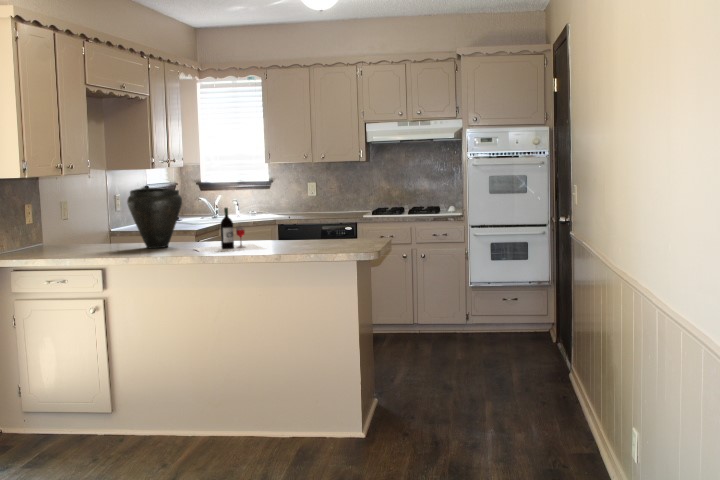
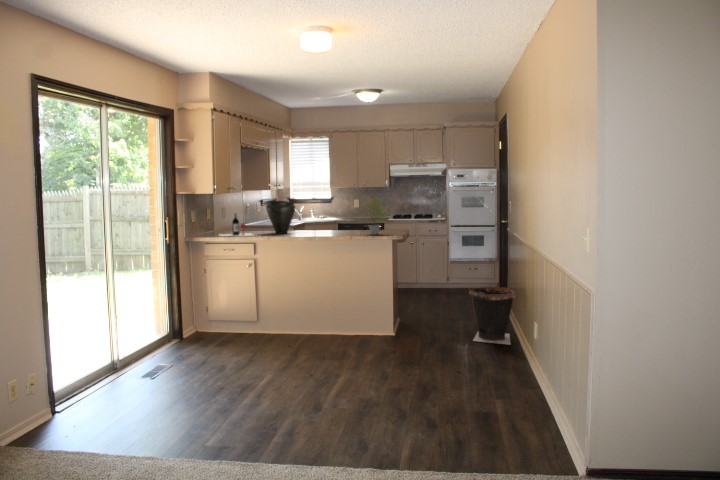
potted plant: none [295,171,357,250] -> present [364,198,389,235]
wine bottle: present [194,208,265,252] -> present [220,213,255,236]
waste bin: none [501,342,589,454] -> present [469,287,515,345]

